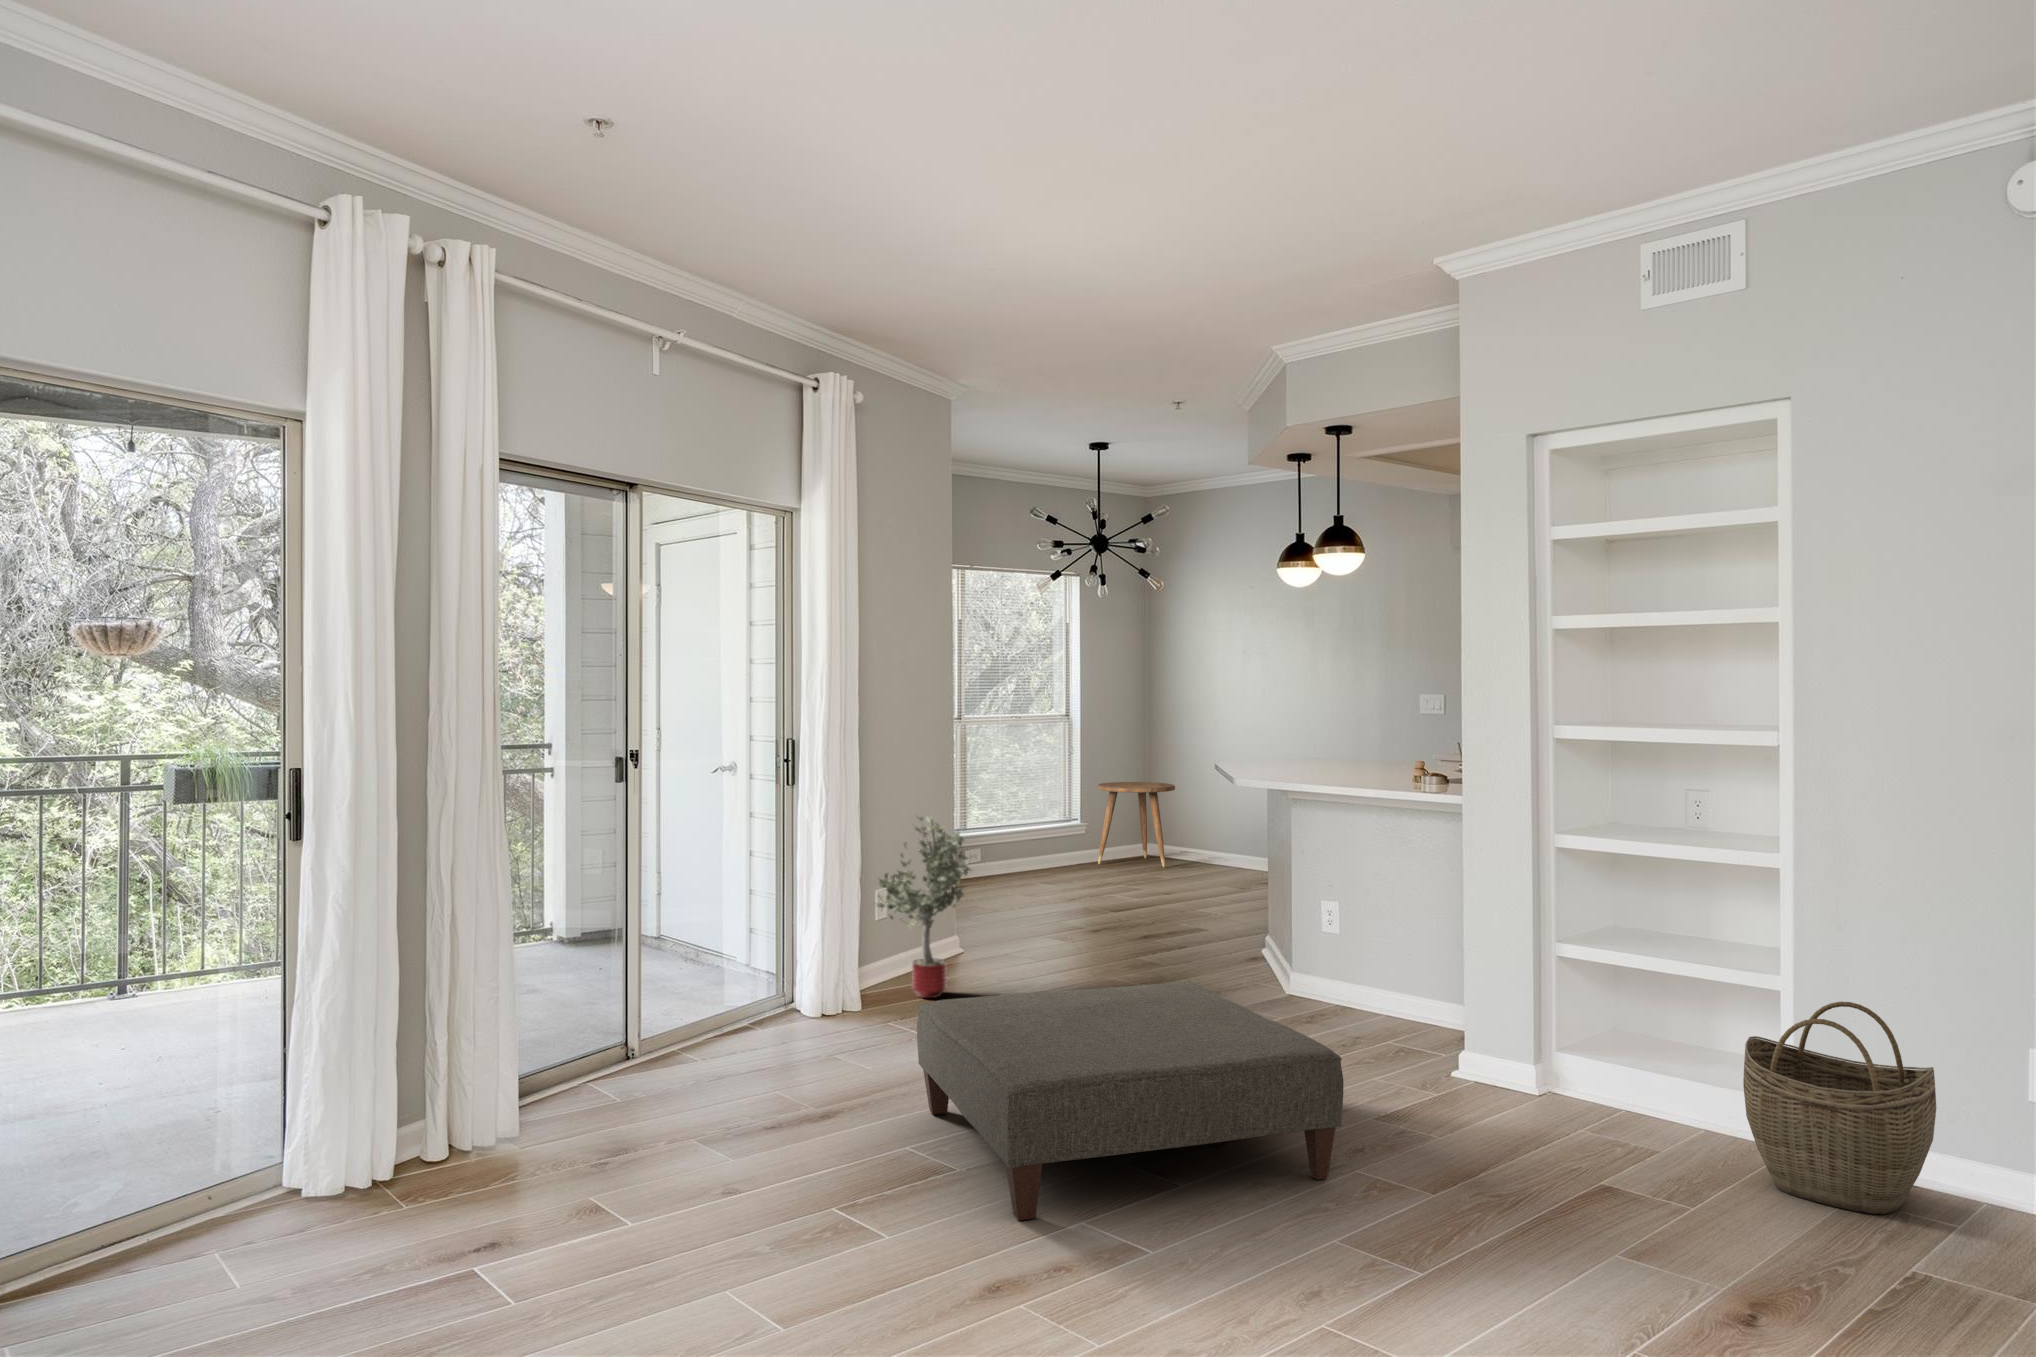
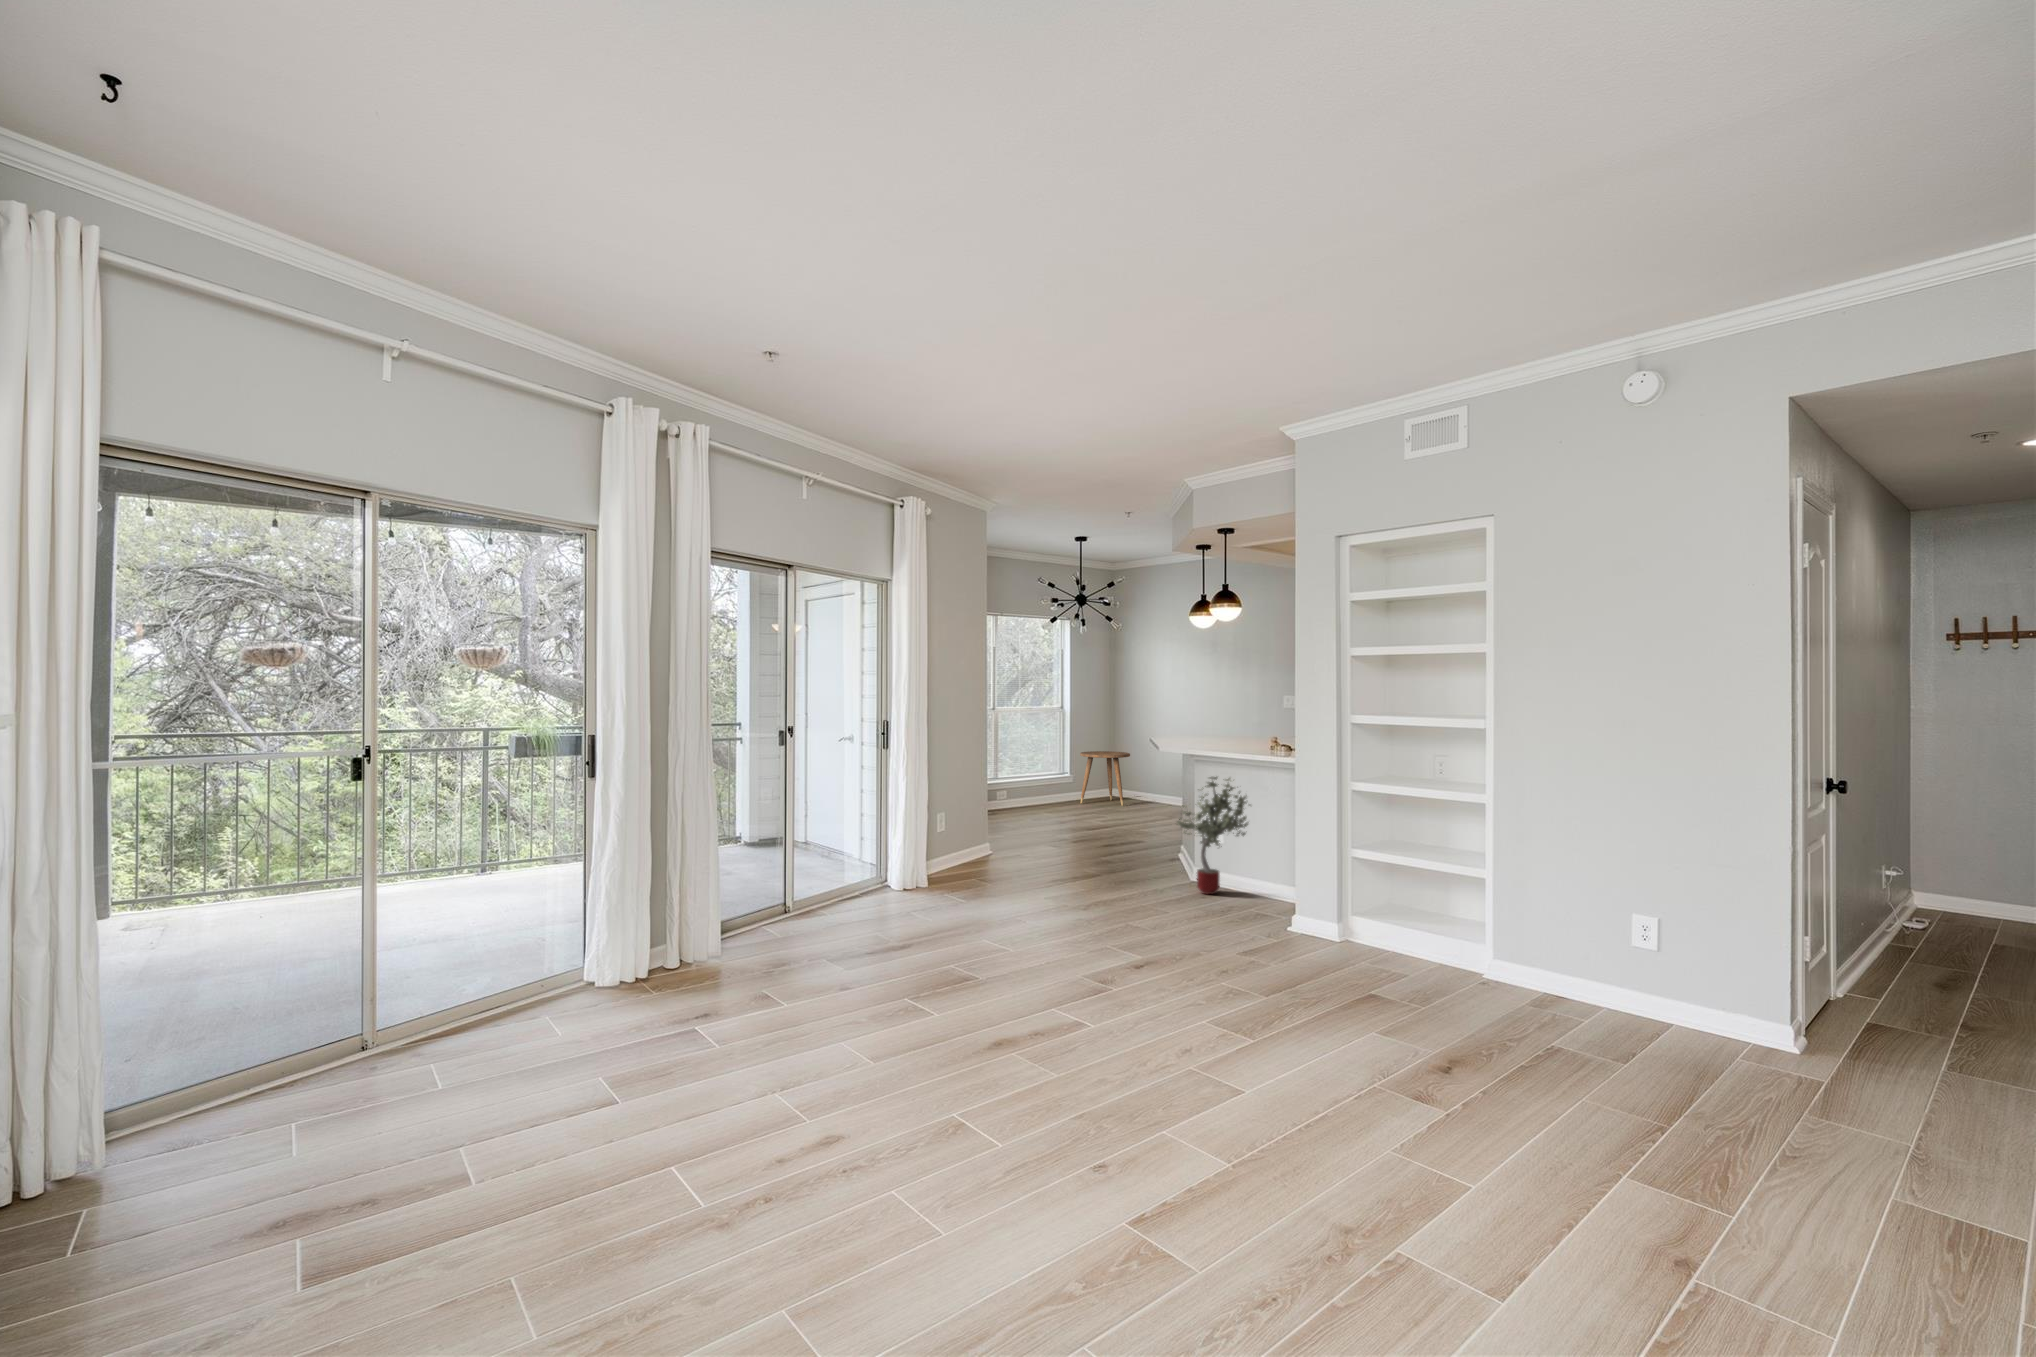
potted tree: present [876,816,970,998] -> present [1177,777,1248,894]
ottoman: present [917,982,1343,1220] -> none [959,870,1214,1006]
woven basket: present [1743,1002,1936,1214] -> none [1458,883,1572,1010]

